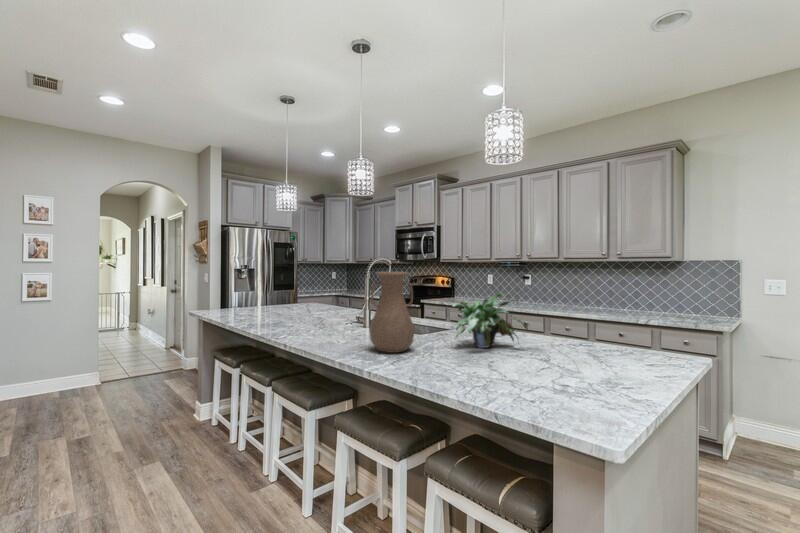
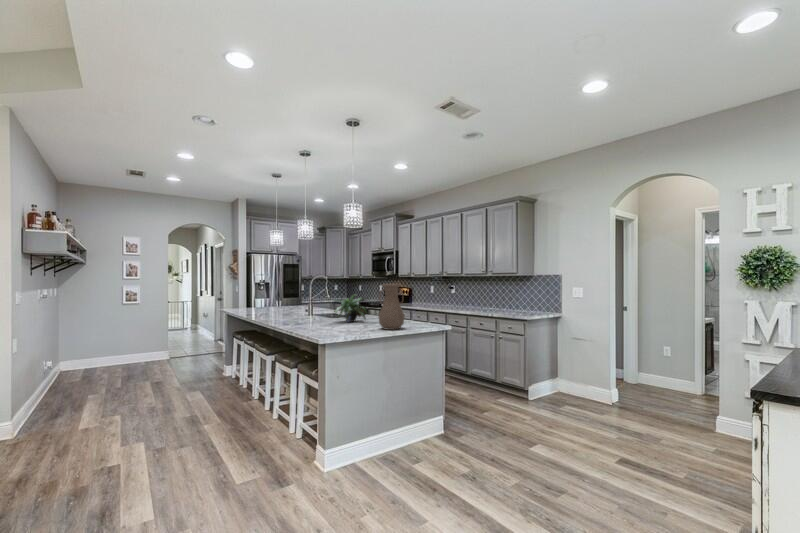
vase: present [369,272,415,353] -> present [378,284,405,330]

